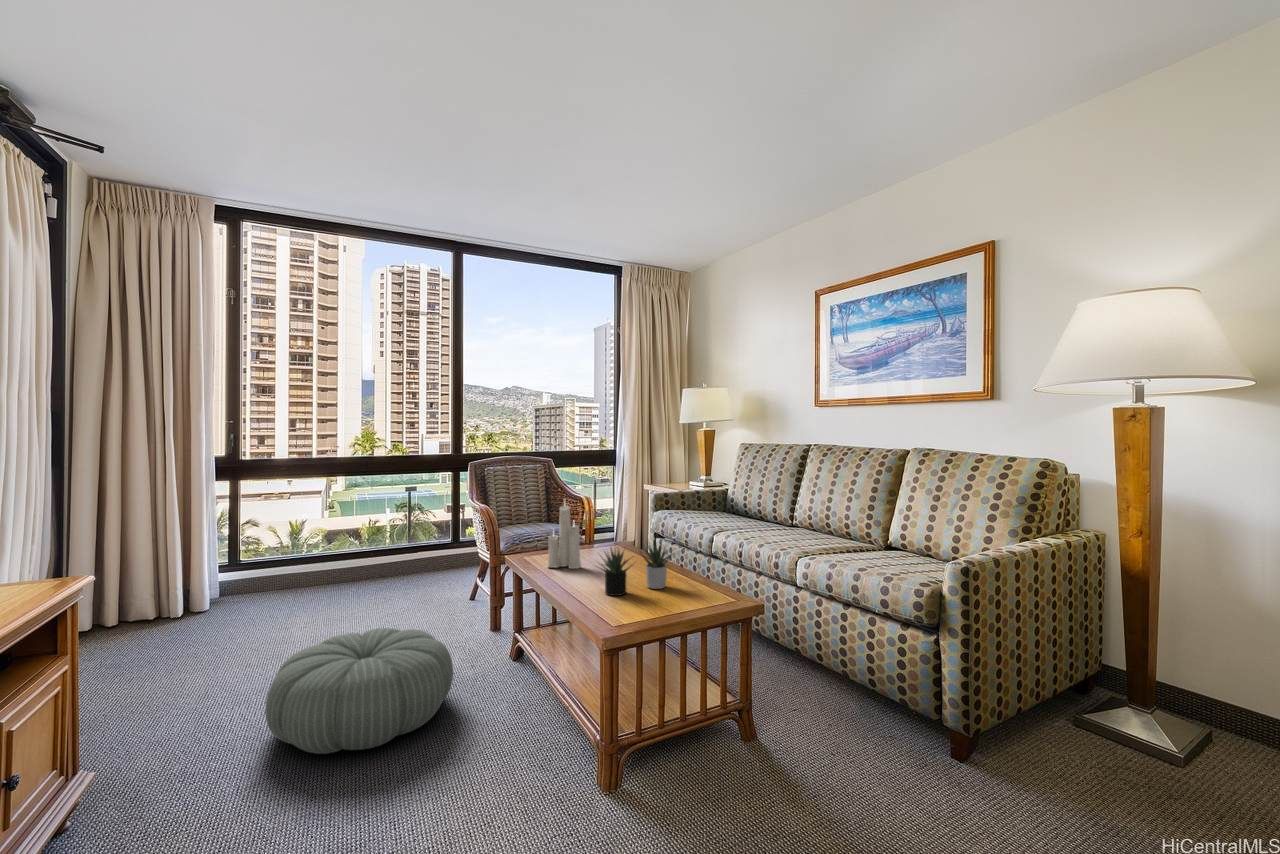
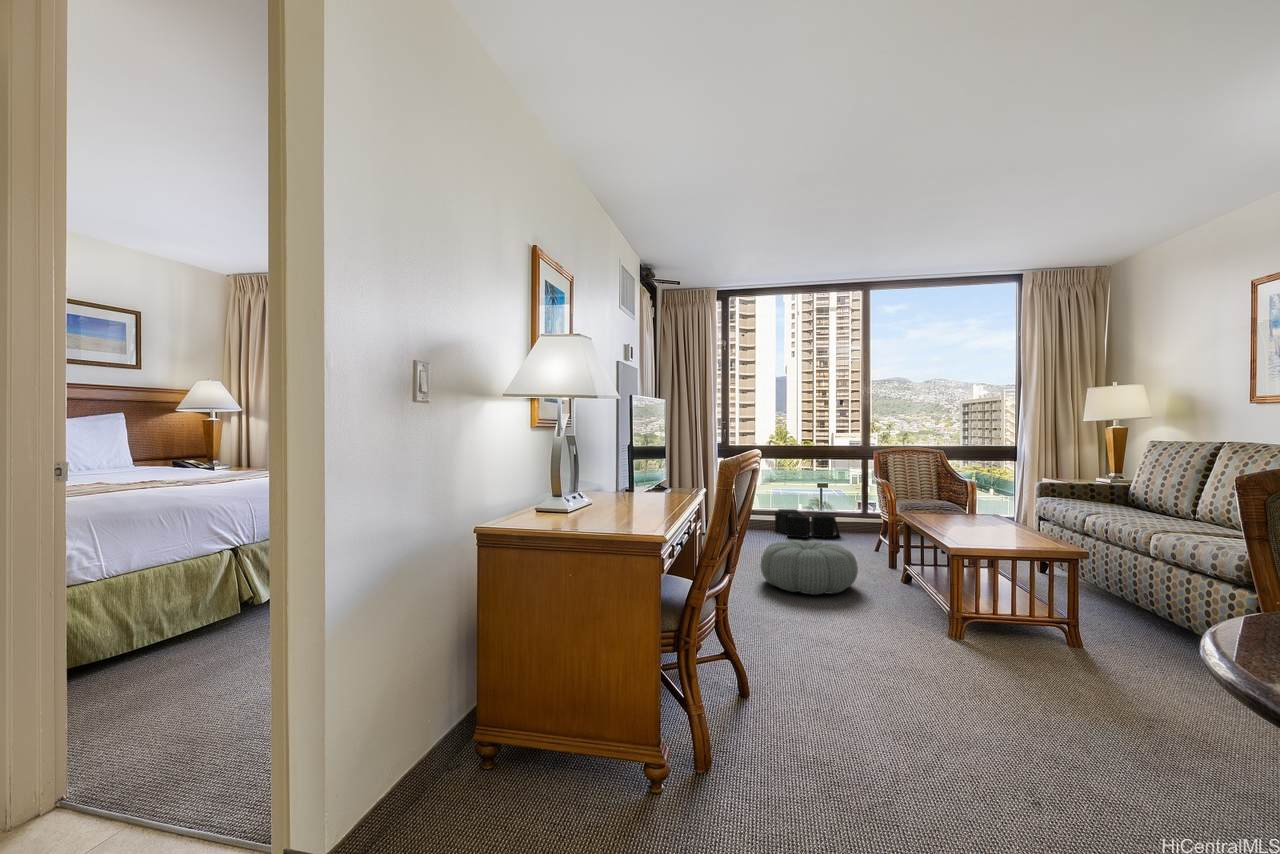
candle: present [547,505,581,569] -> none [925,470,951,522]
succulent plant: present [599,542,672,596] -> none [951,499,1022,536]
storage bin: none [326,550,426,597] -> present [775,509,840,538]

